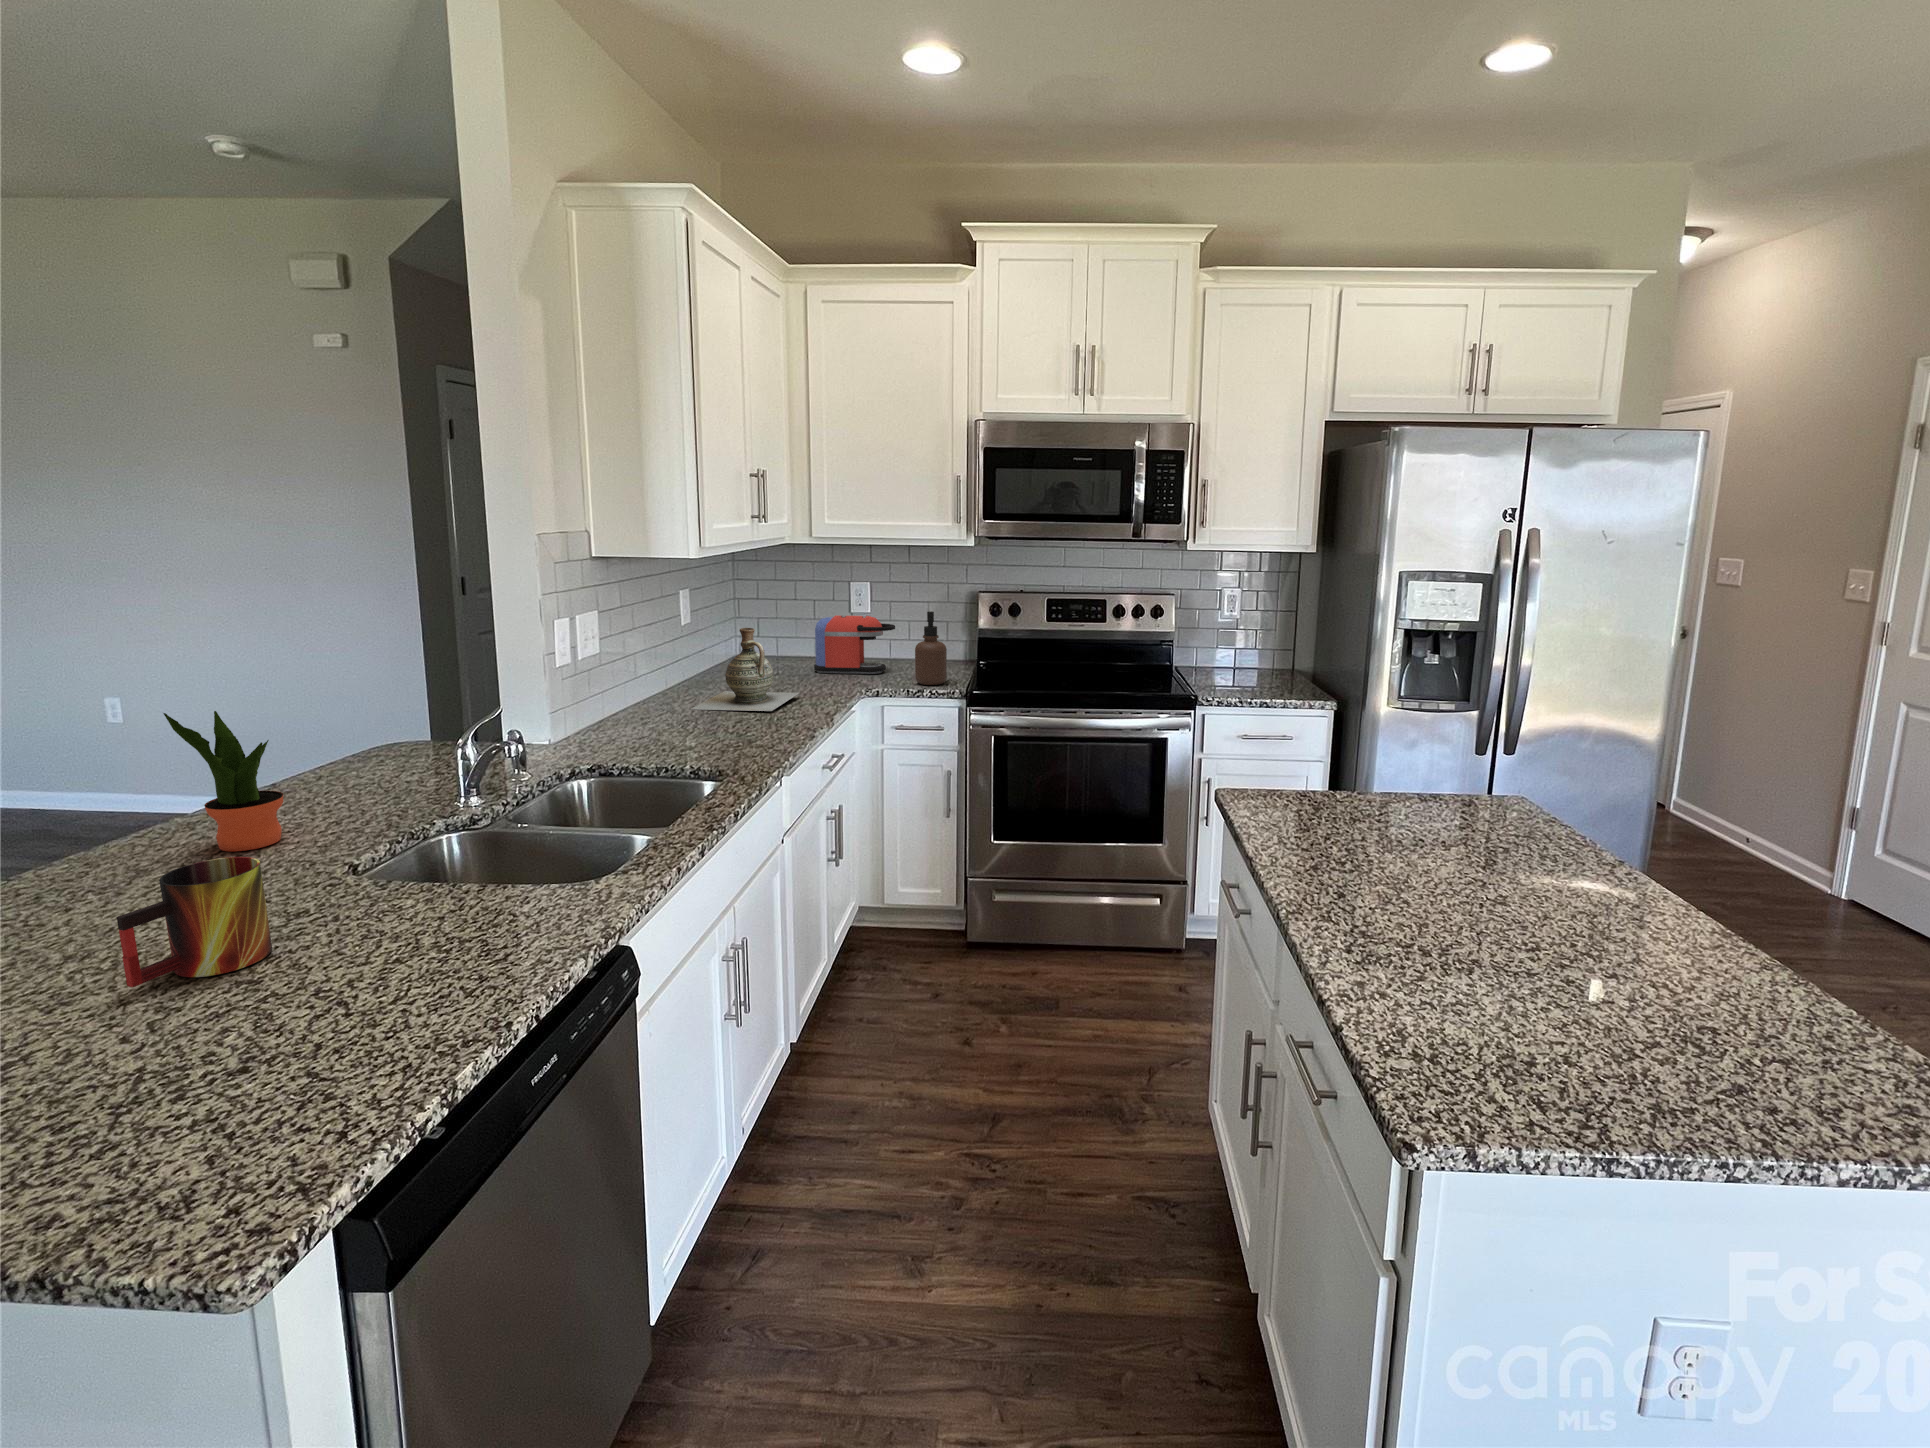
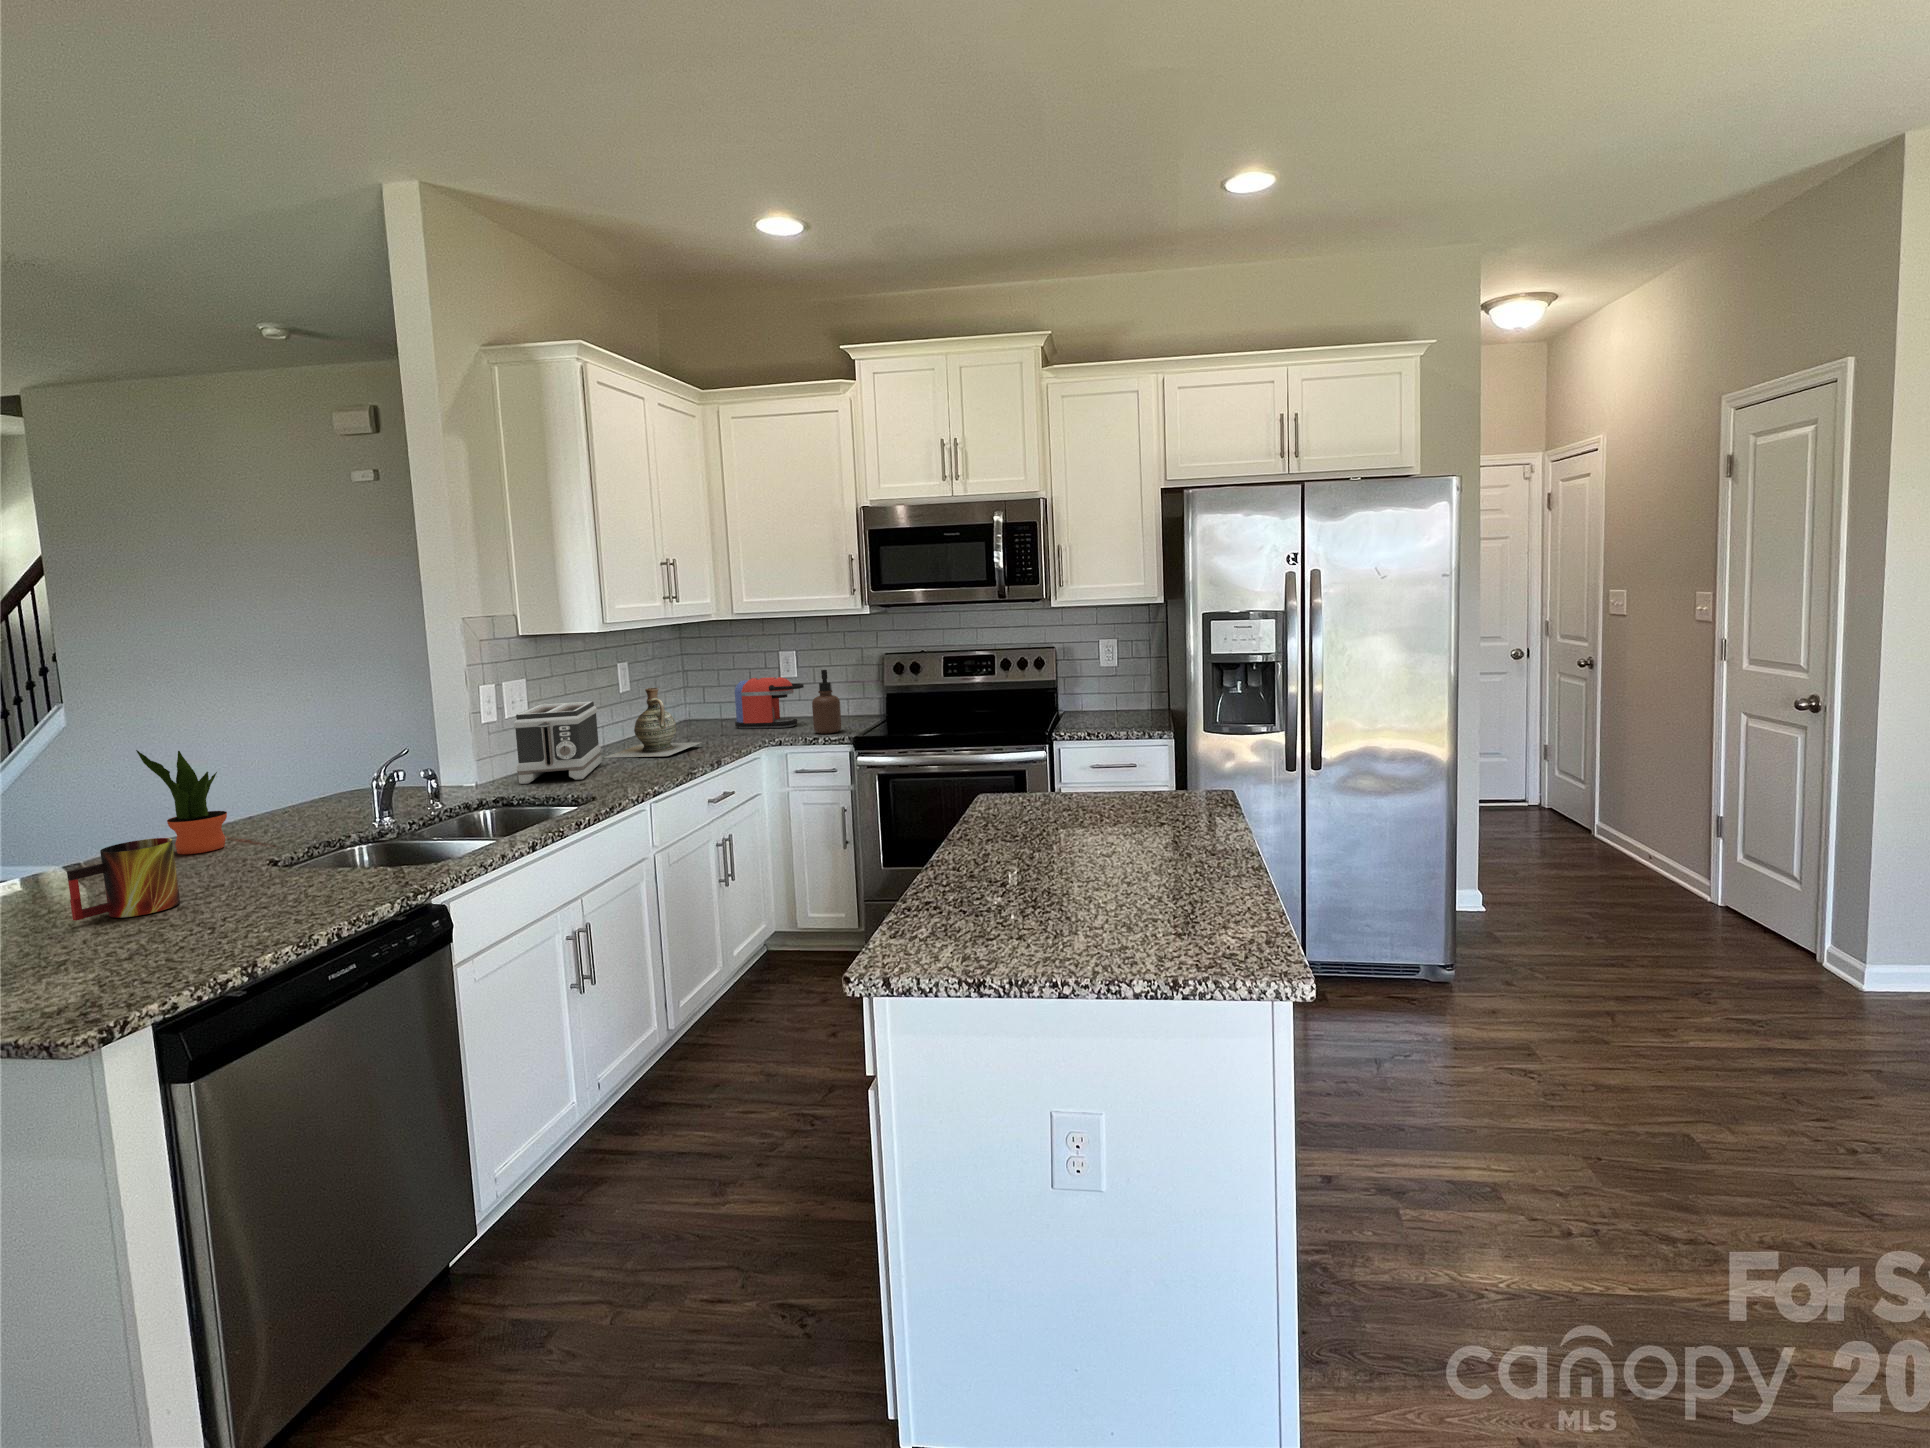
toaster: none [612,644,697,747] -> present [514,701,601,784]

